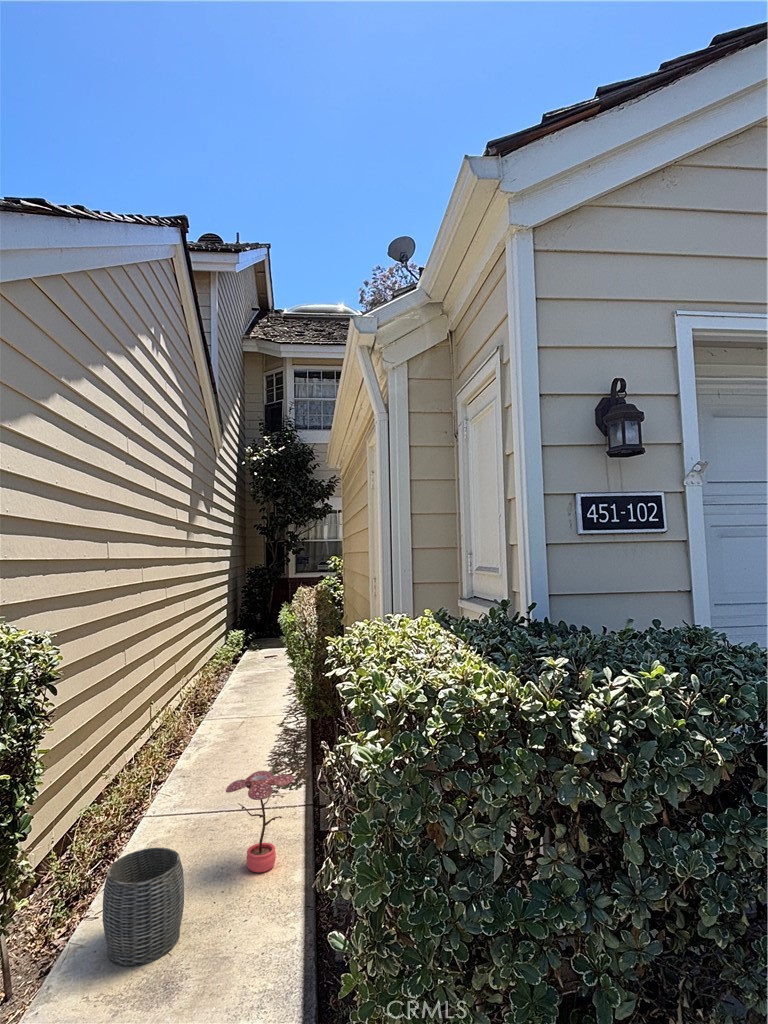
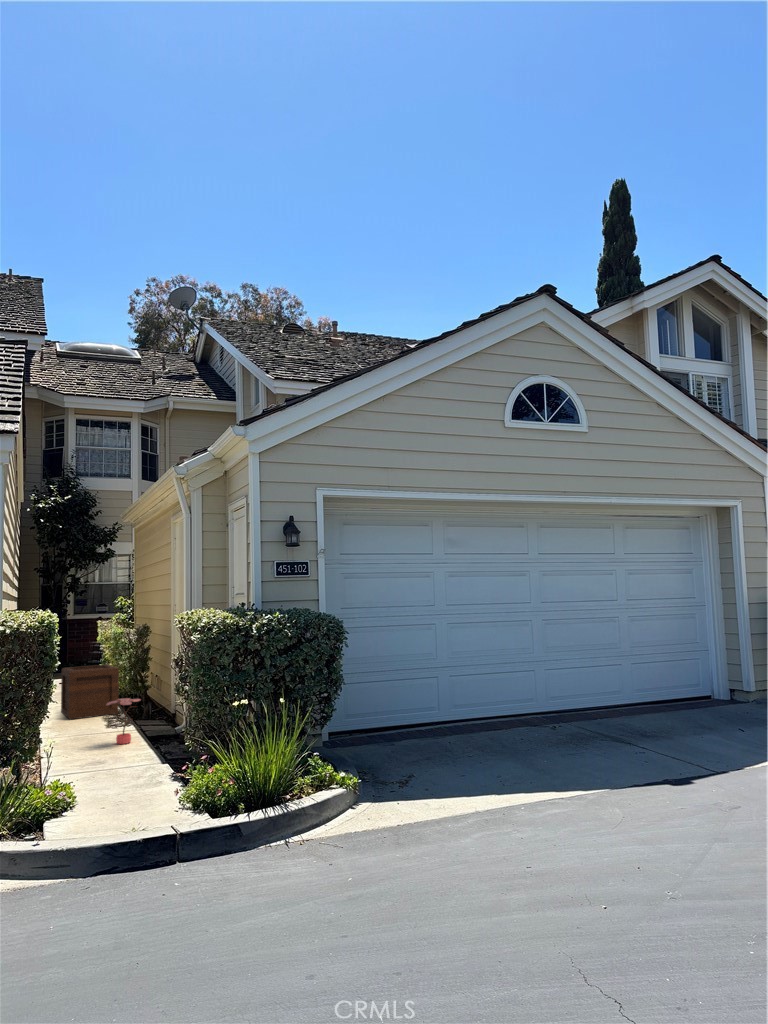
wooden crate: none [228,656,299,744] -> present [61,665,119,719]
woven basket: present [103,848,184,966] -> none [63,722,99,762]

